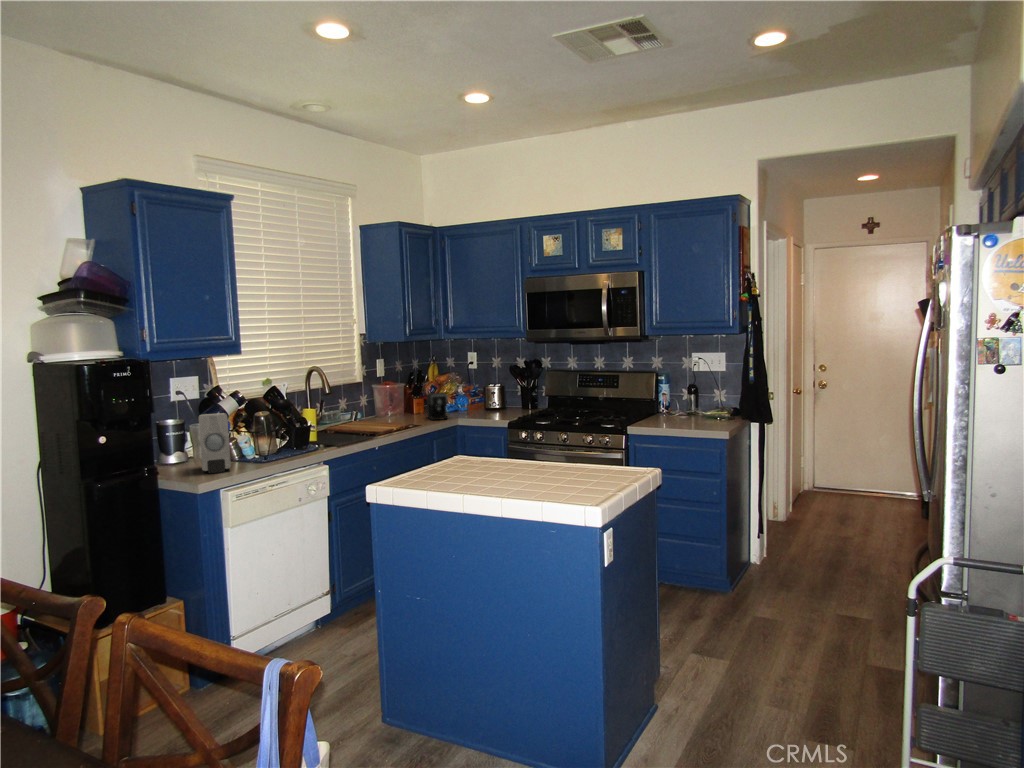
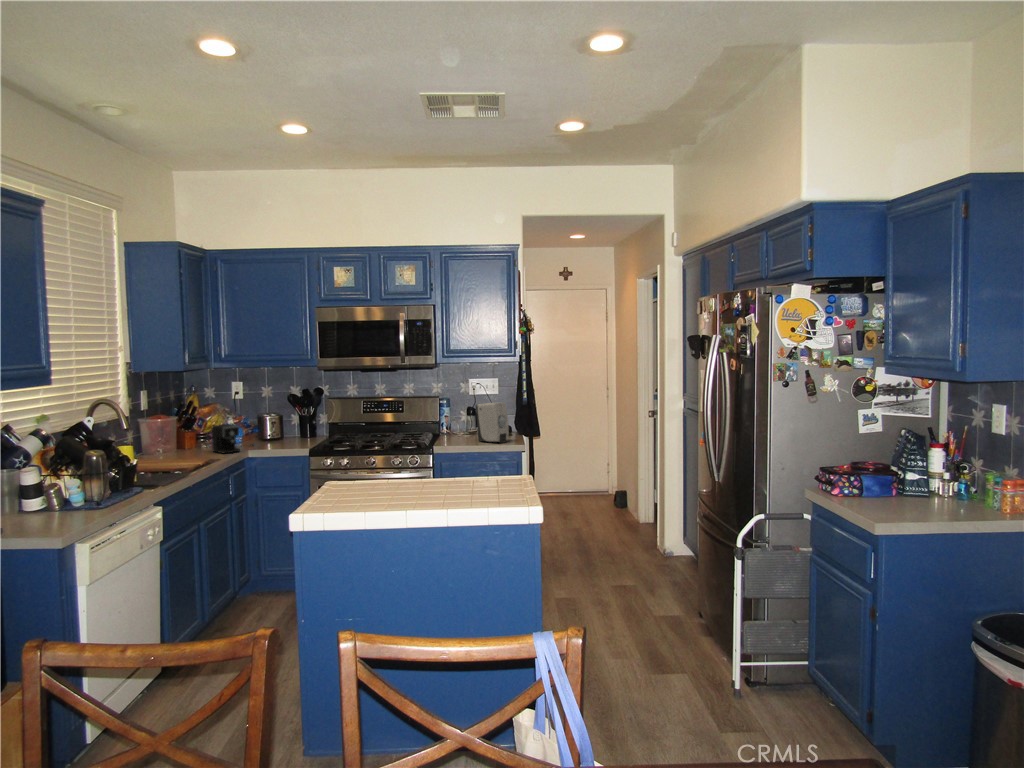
soap dispenser: present [199,413,231,473] -> present [476,402,509,443]

